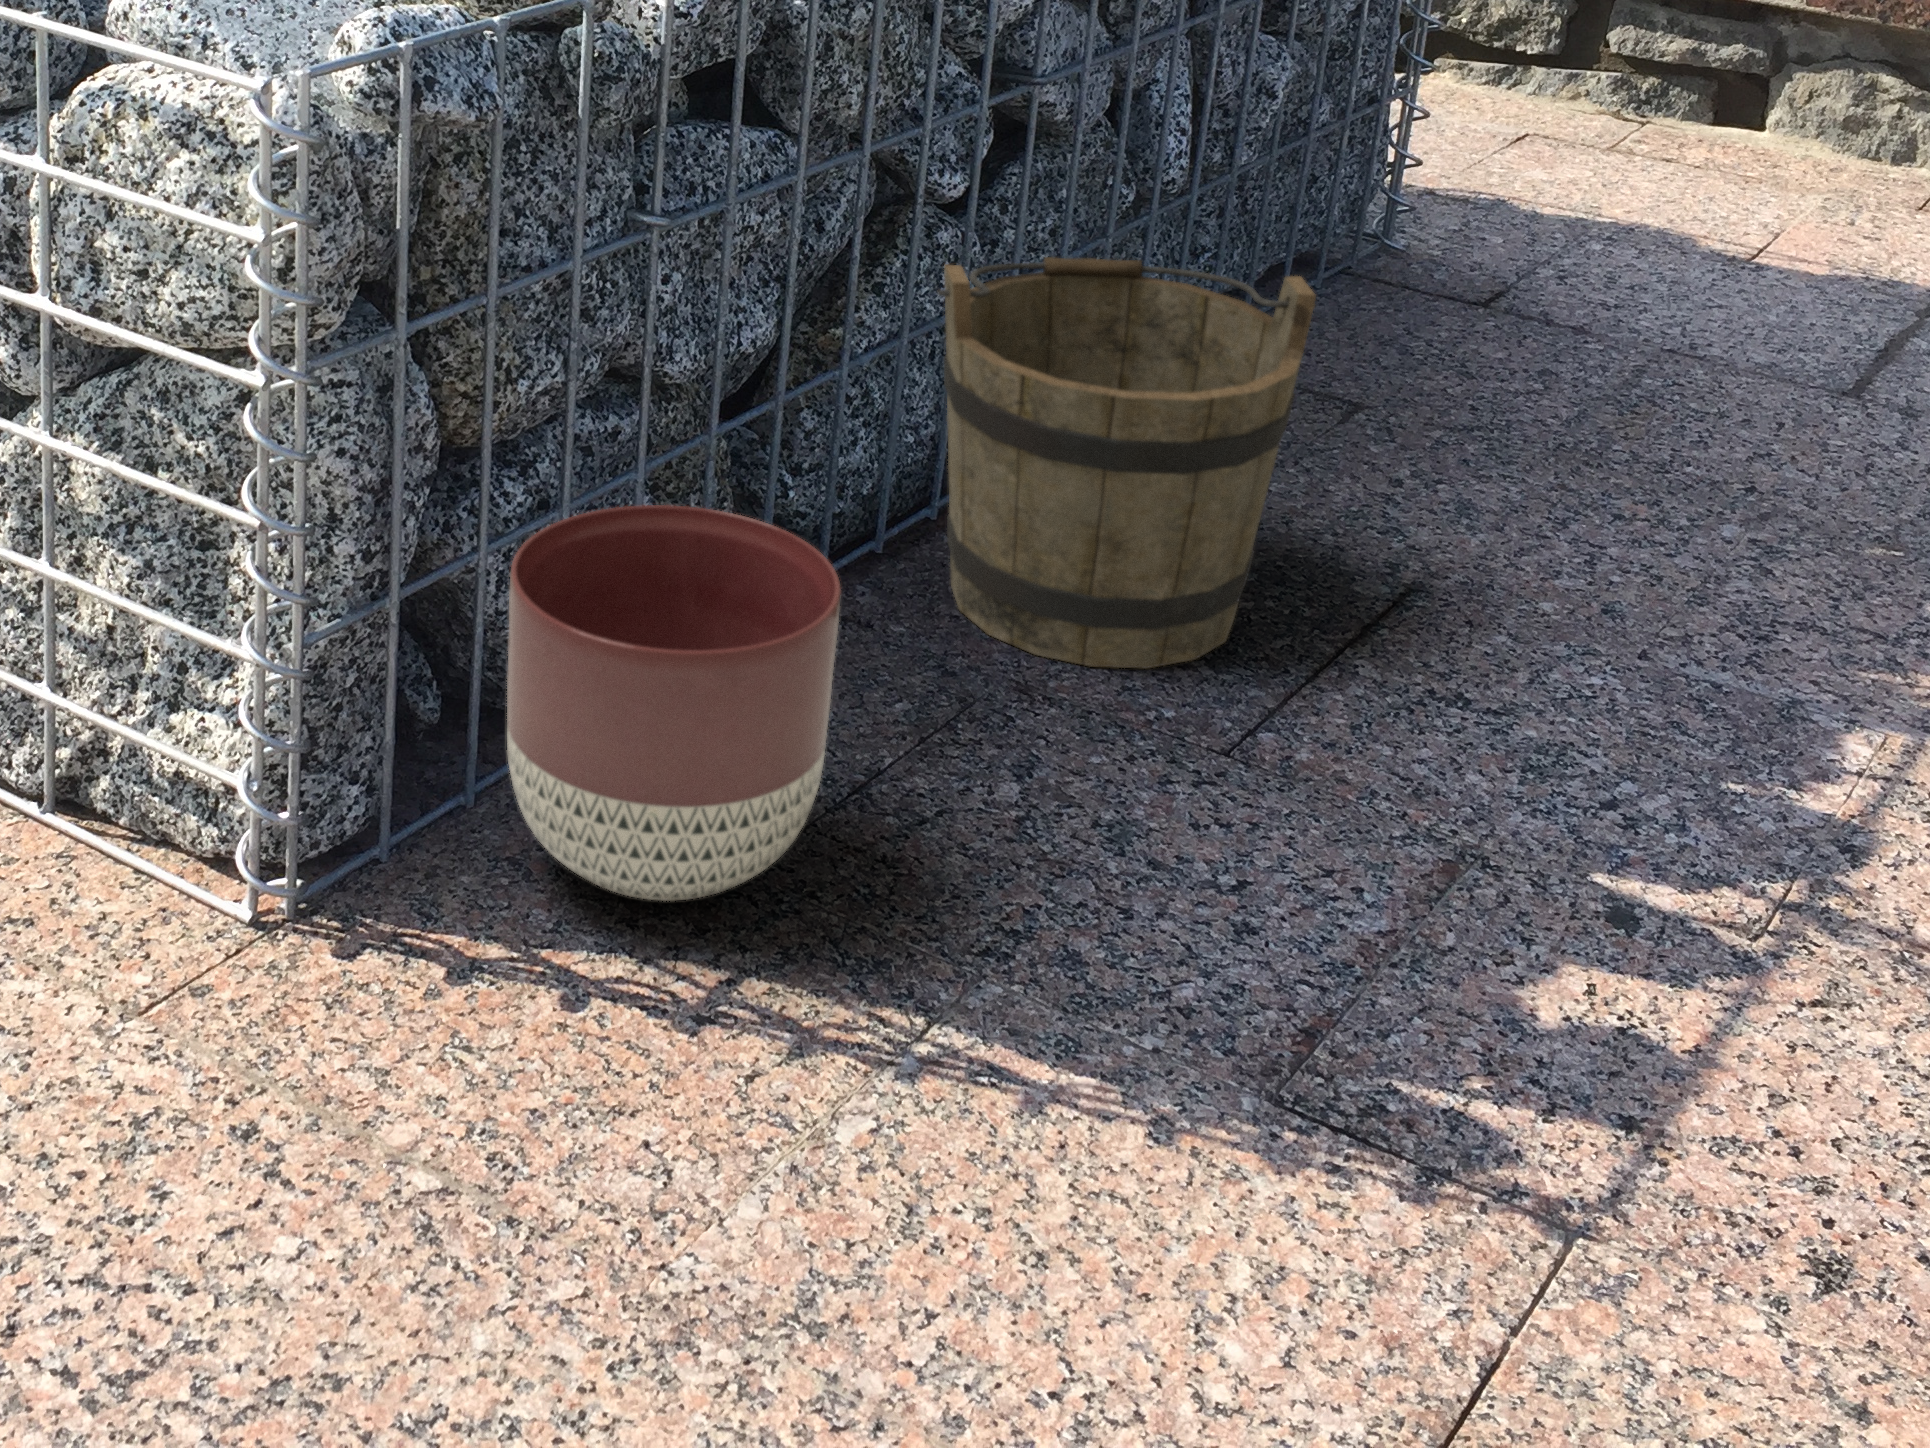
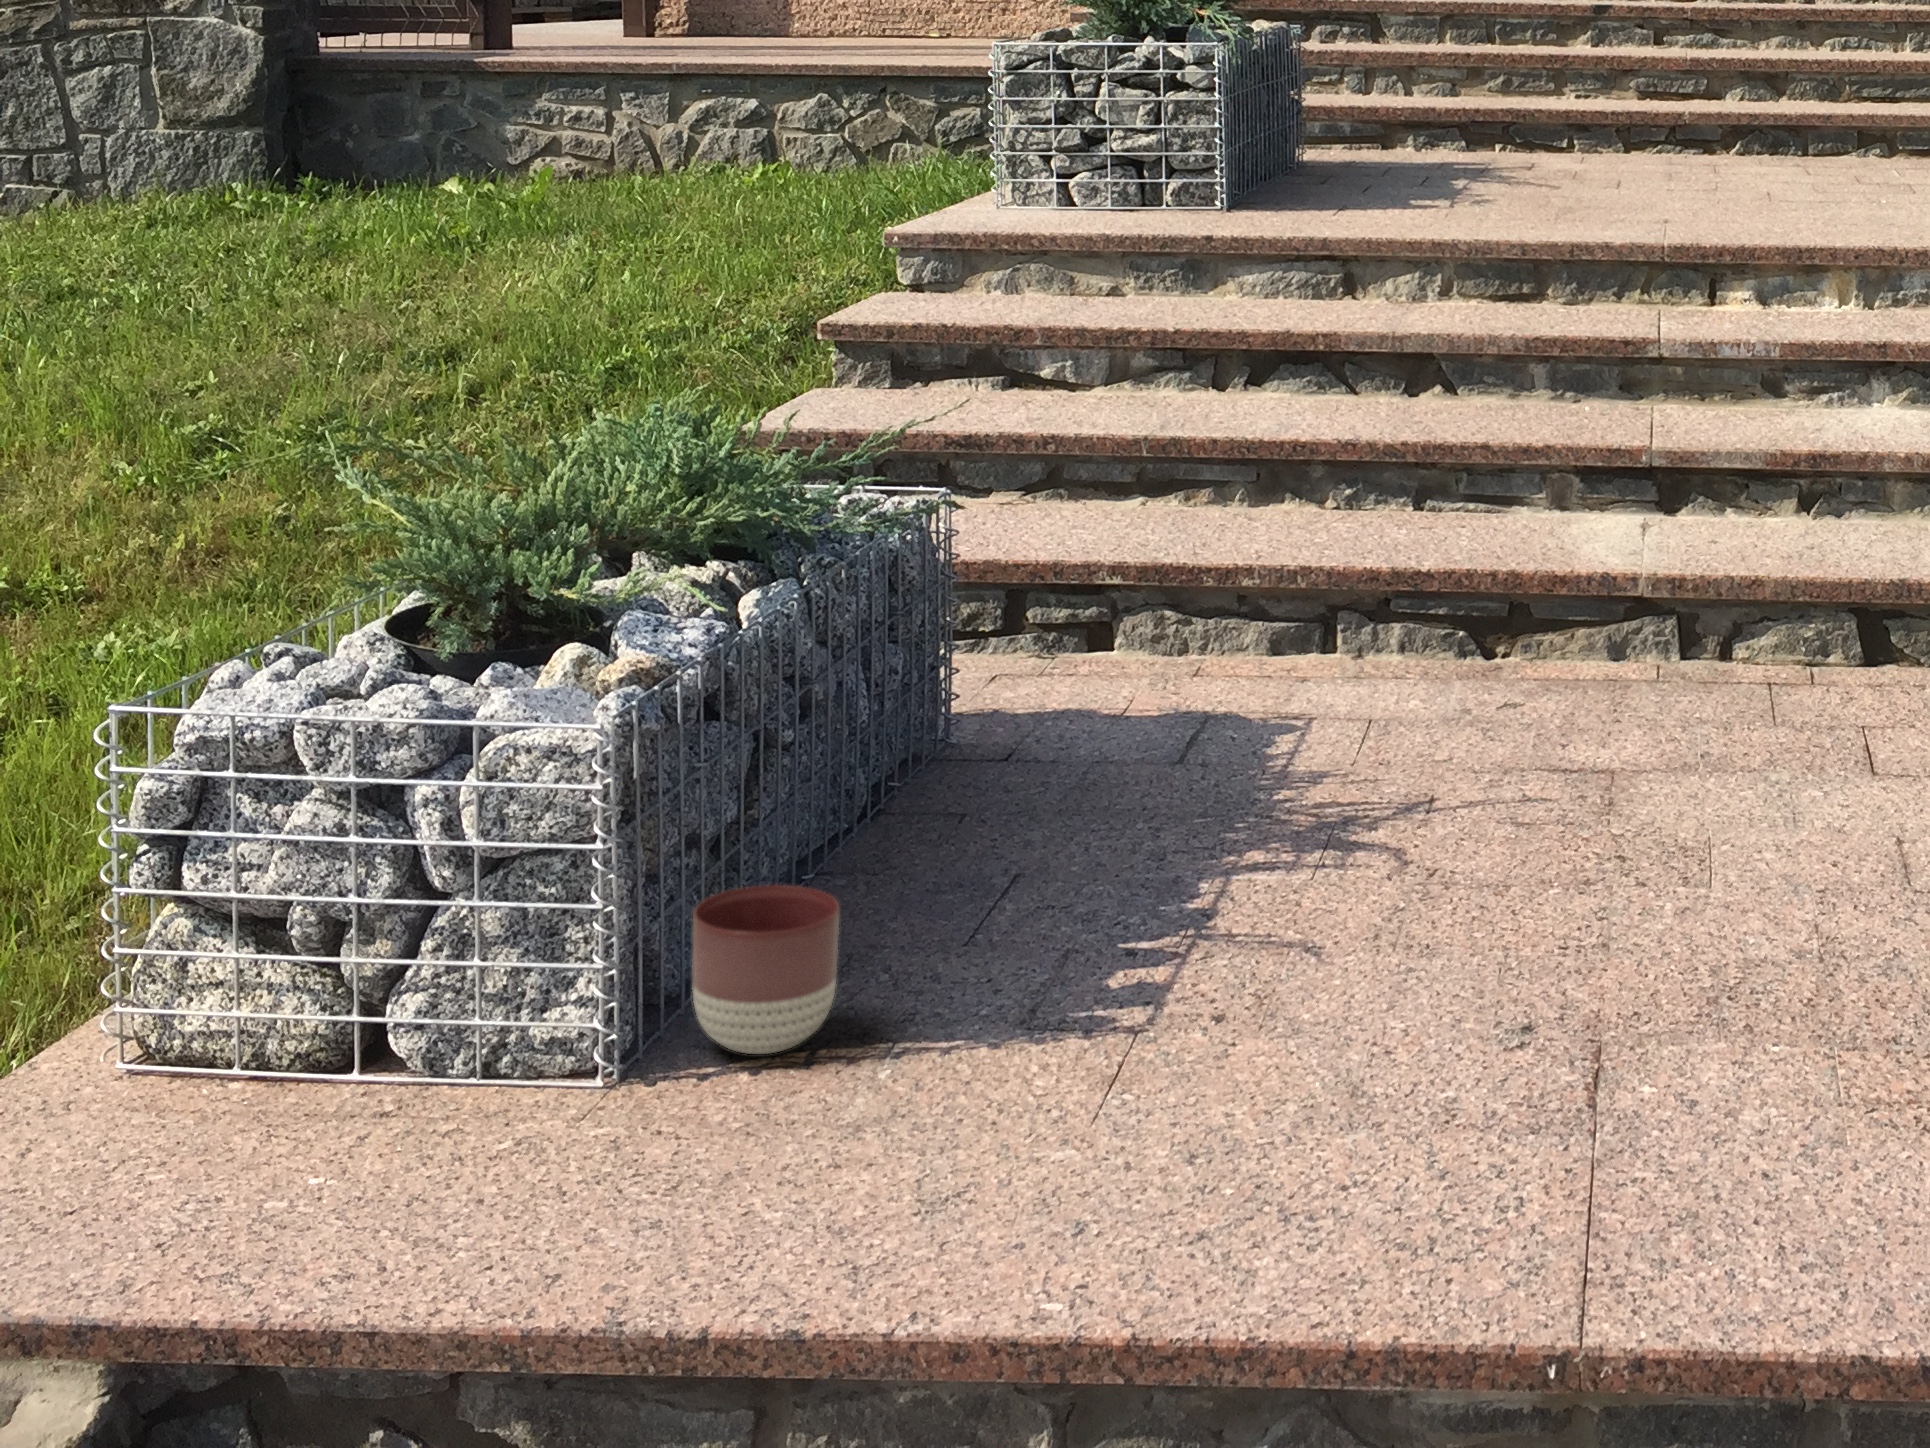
bucket: present [938,257,1316,668] -> none [806,750,973,946]

